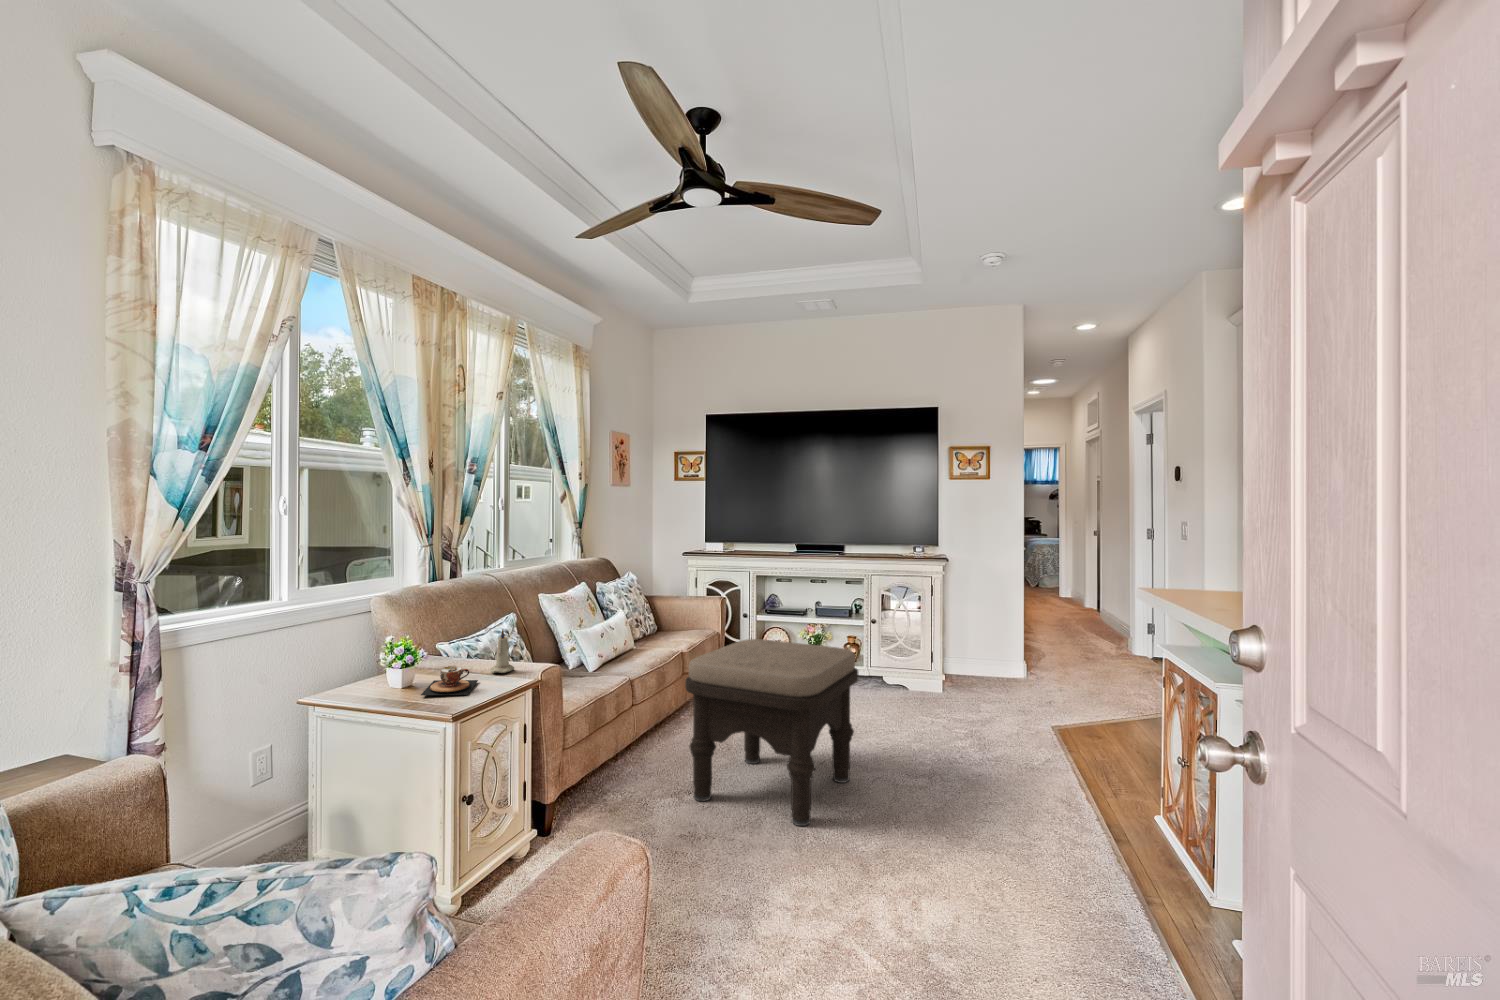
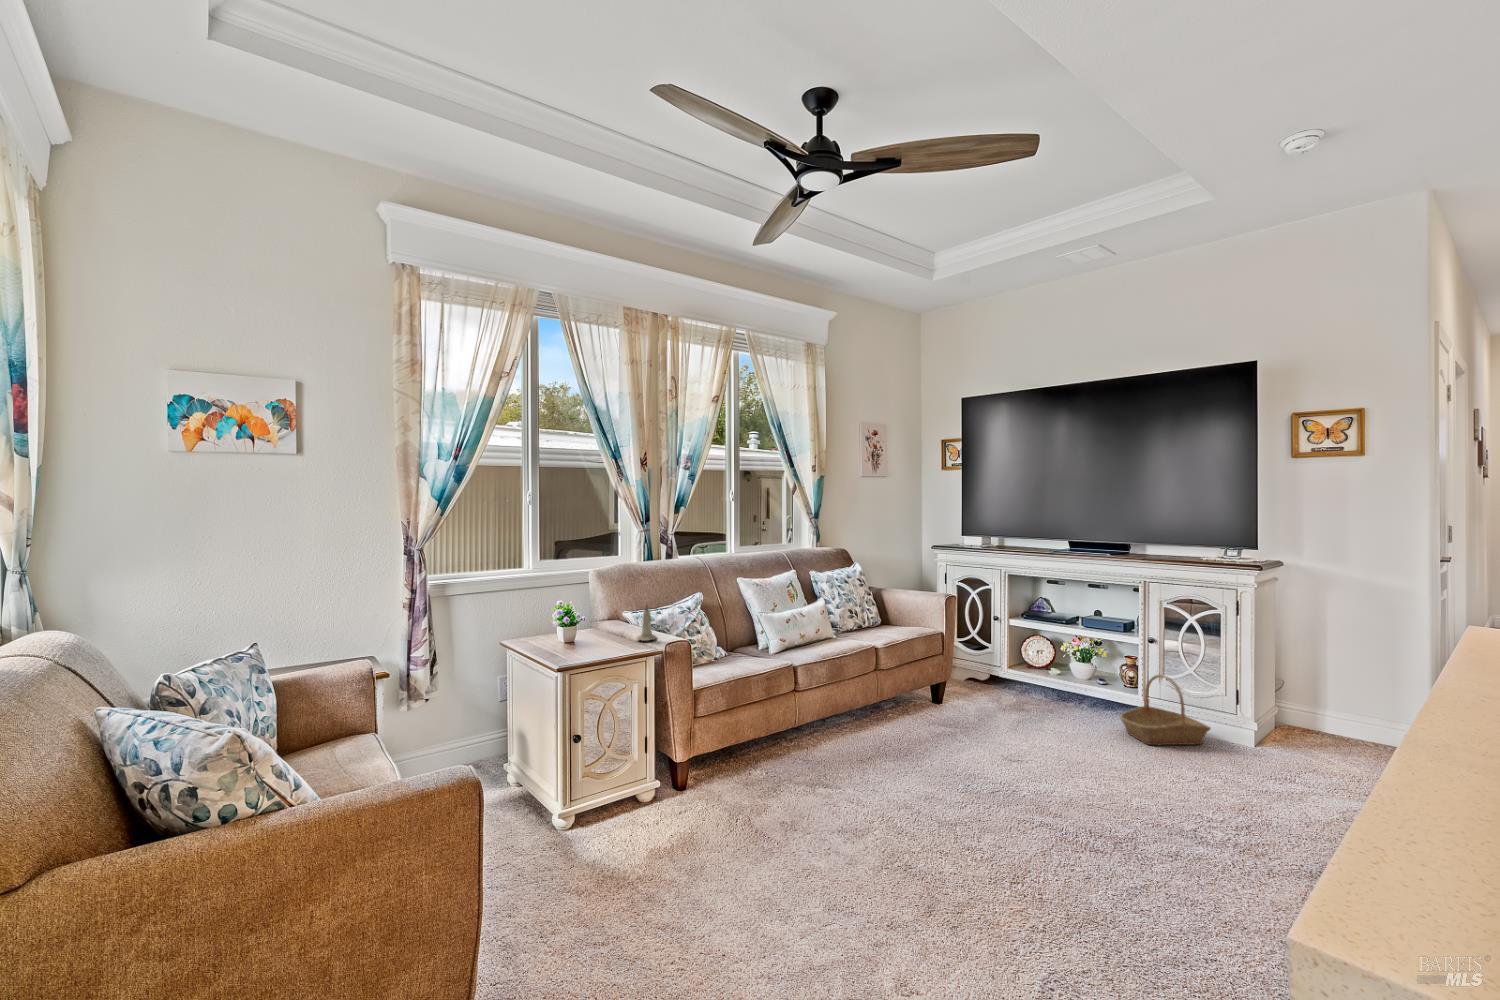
ottoman: present [685,639,859,826] -> none [821,641,1024,849]
basket: none [858,648,919,704] -> present [1120,675,1211,745]
teacup: present [421,666,478,695] -> none [567,629,619,654]

